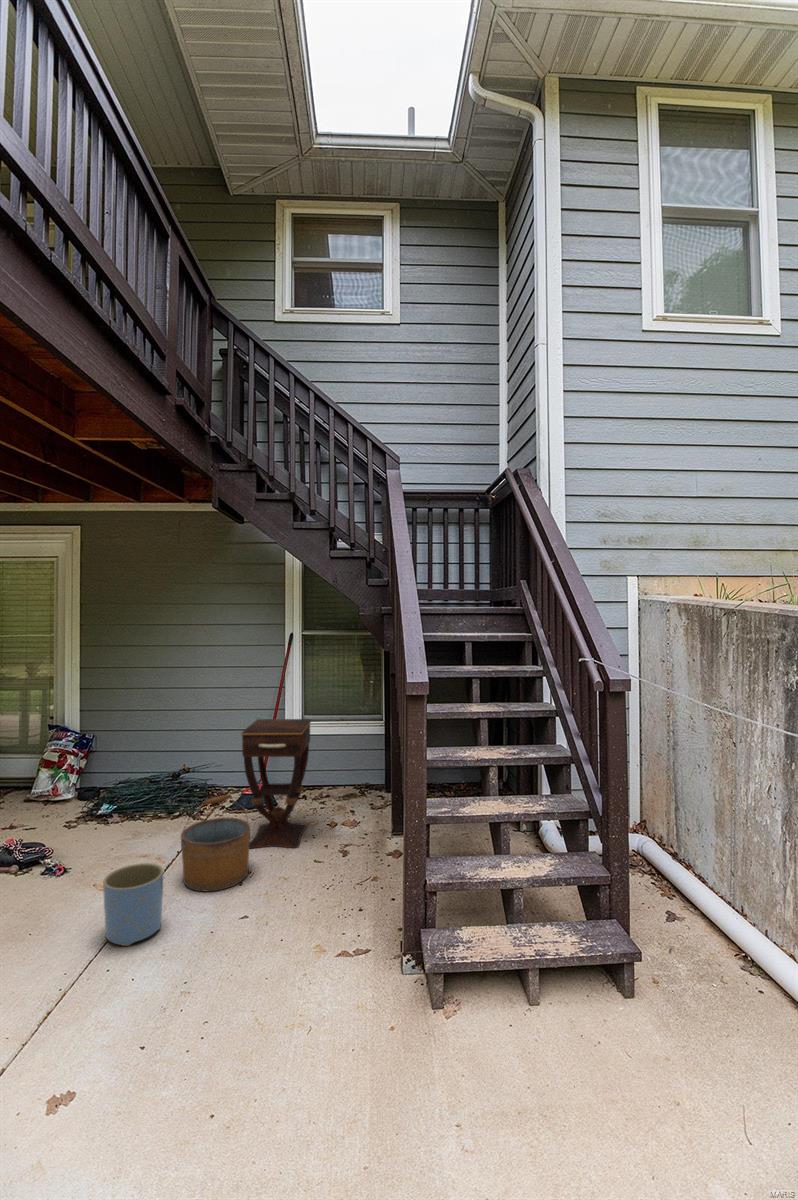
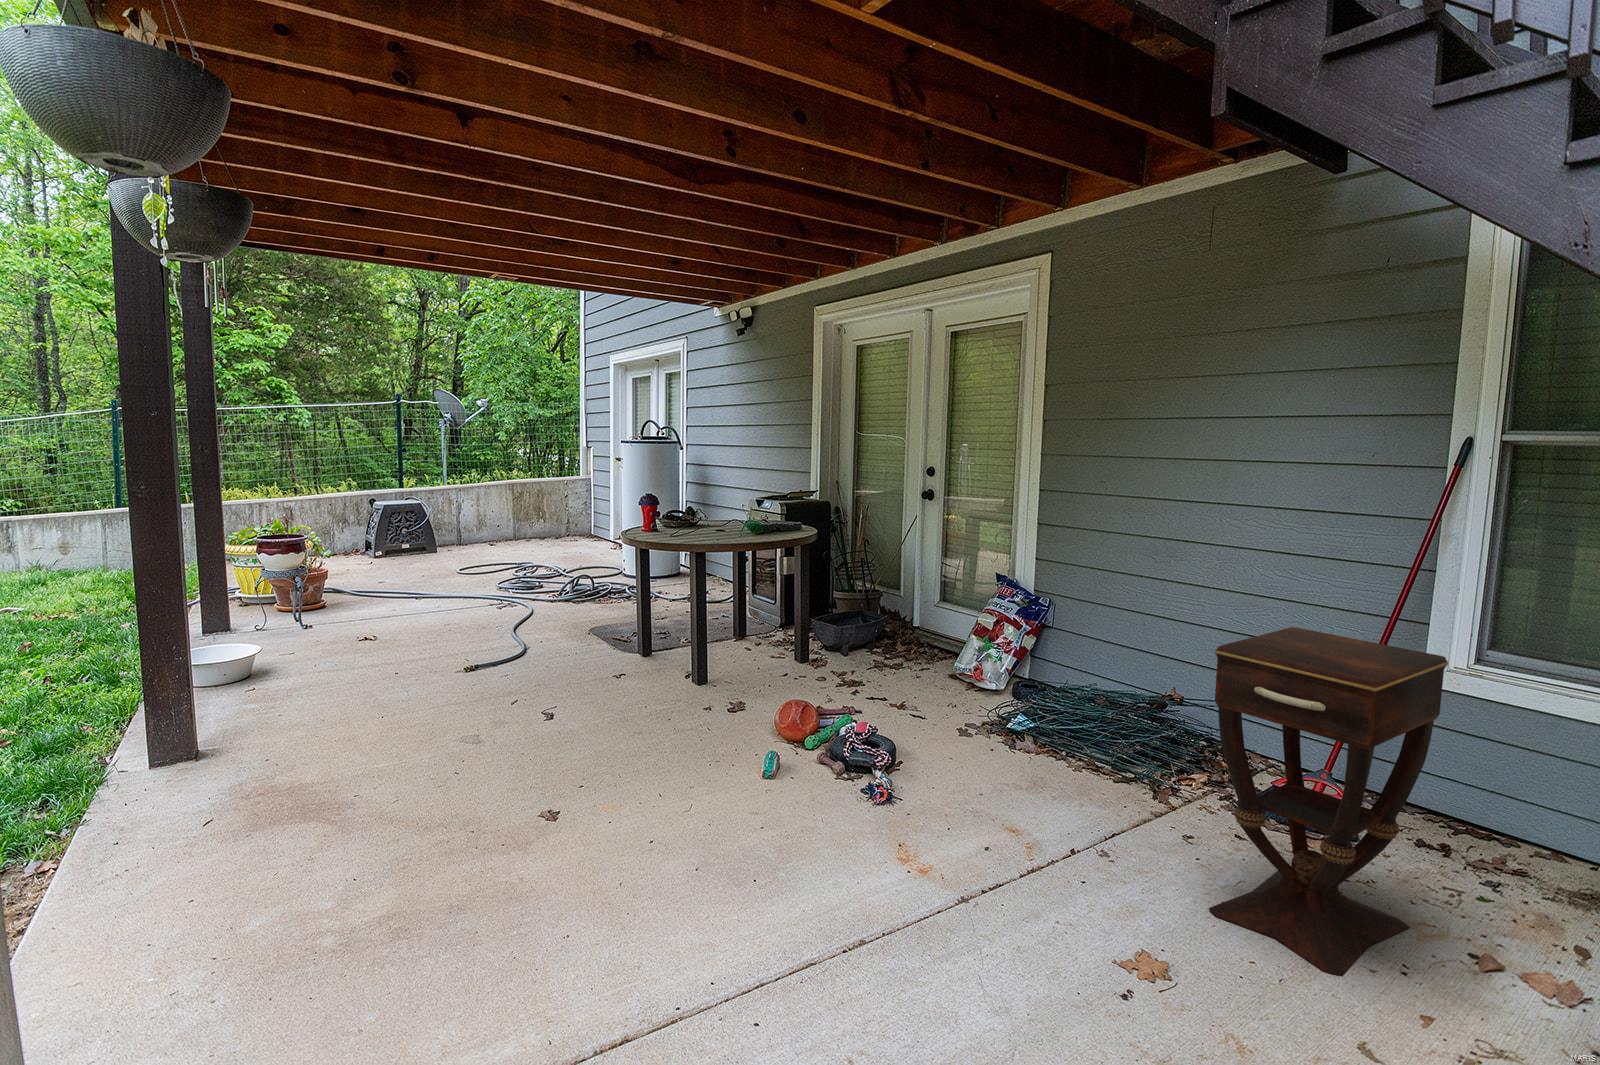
bucket: present [181,794,250,892] -> none [1020,775,1187,987]
planter: present [103,863,163,946] -> none [825,844,934,1001]

